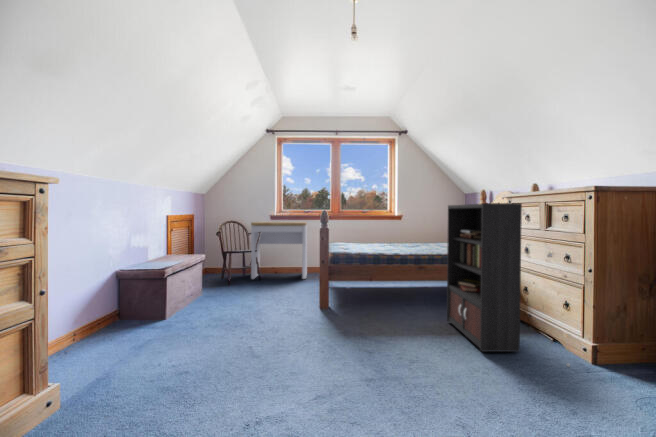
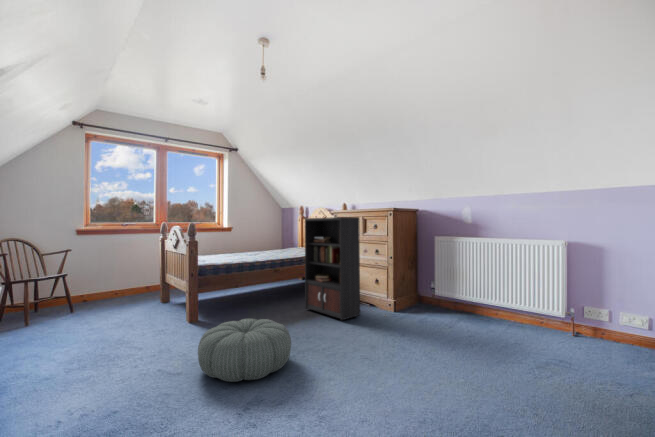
desk: present [251,222,307,279] -> none [53,236,137,313]
pouf: none [257,320,363,400] -> present [198,319,291,382]

